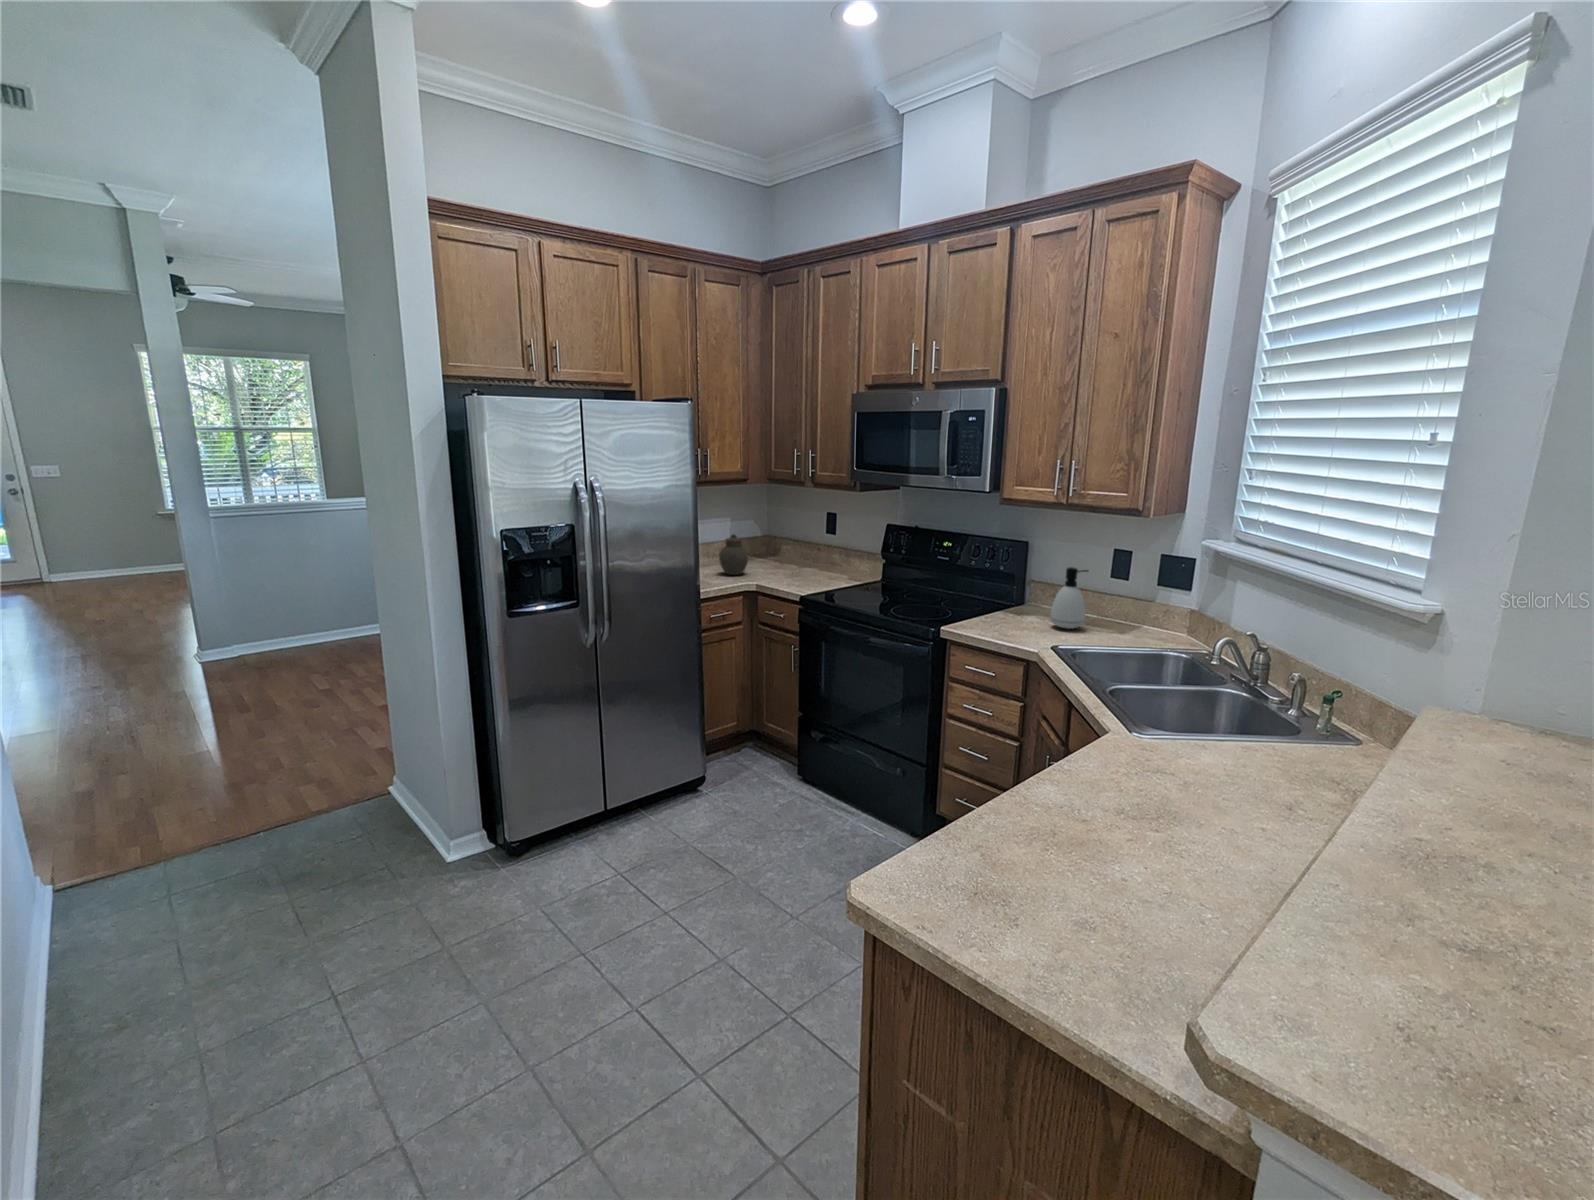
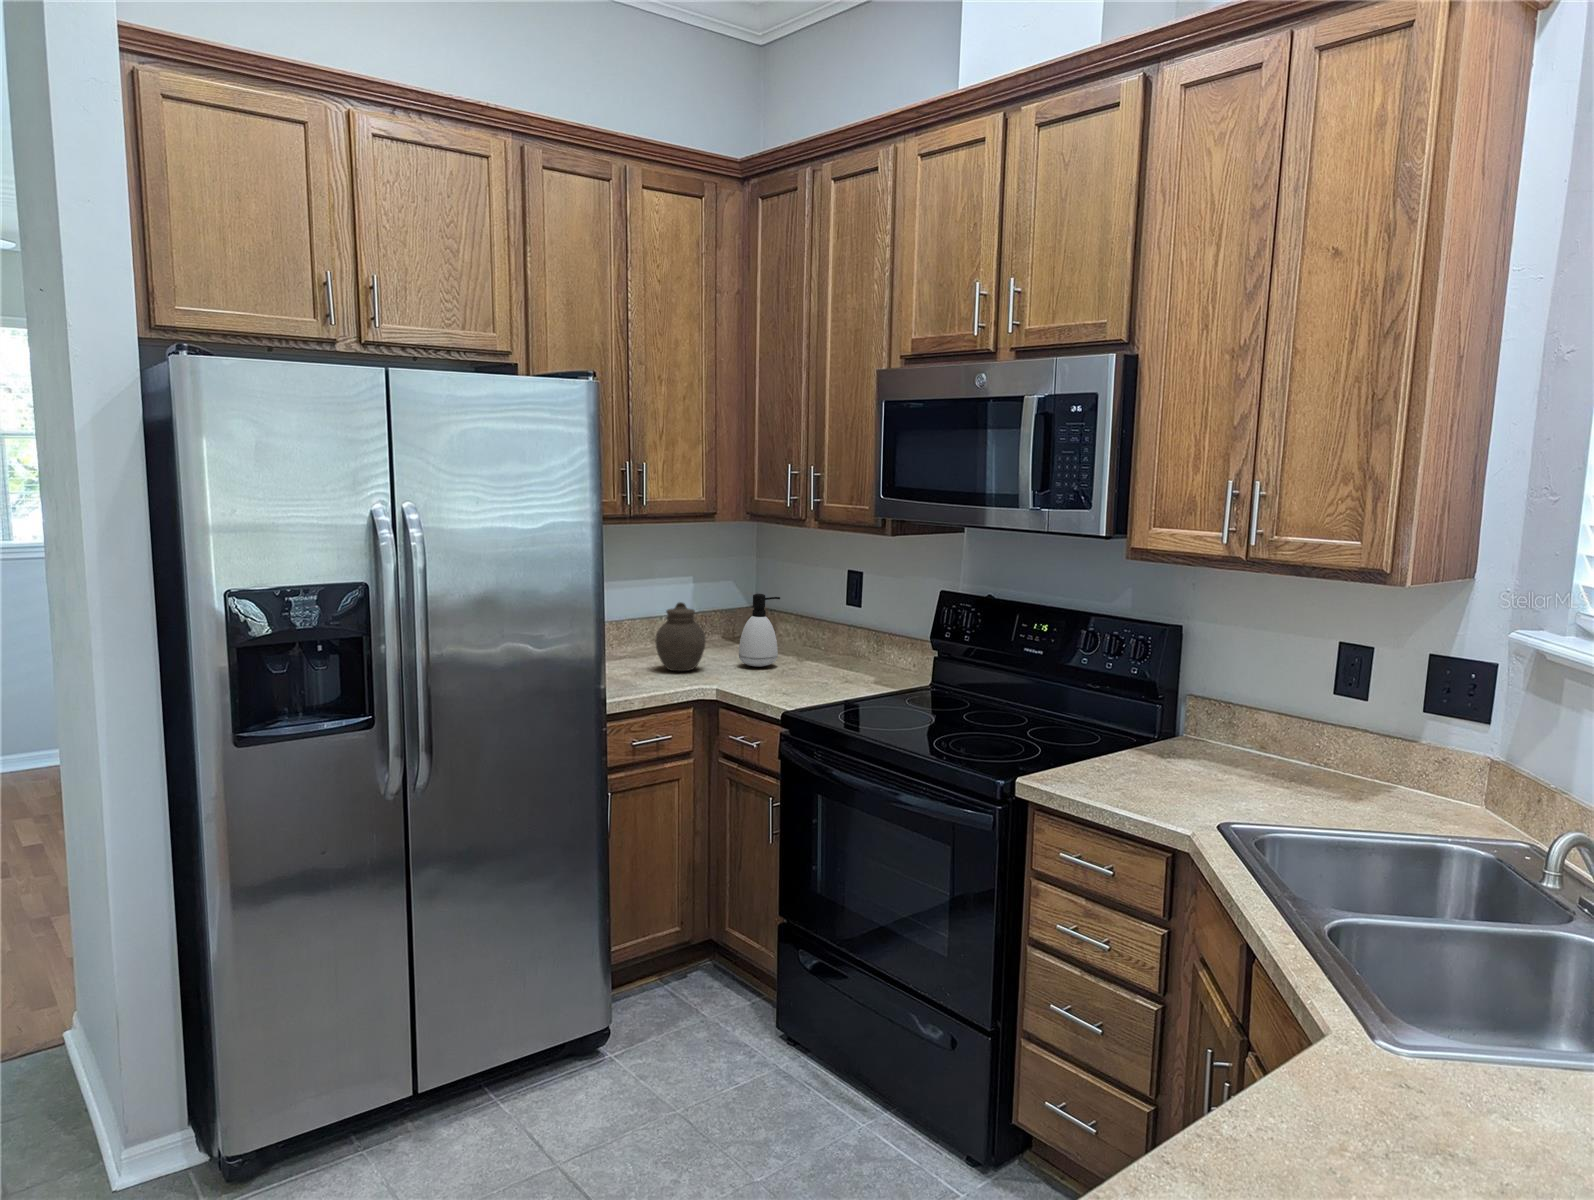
soap dispenser: present [1050,567,1088,629] -> present [739,594,780,667]

